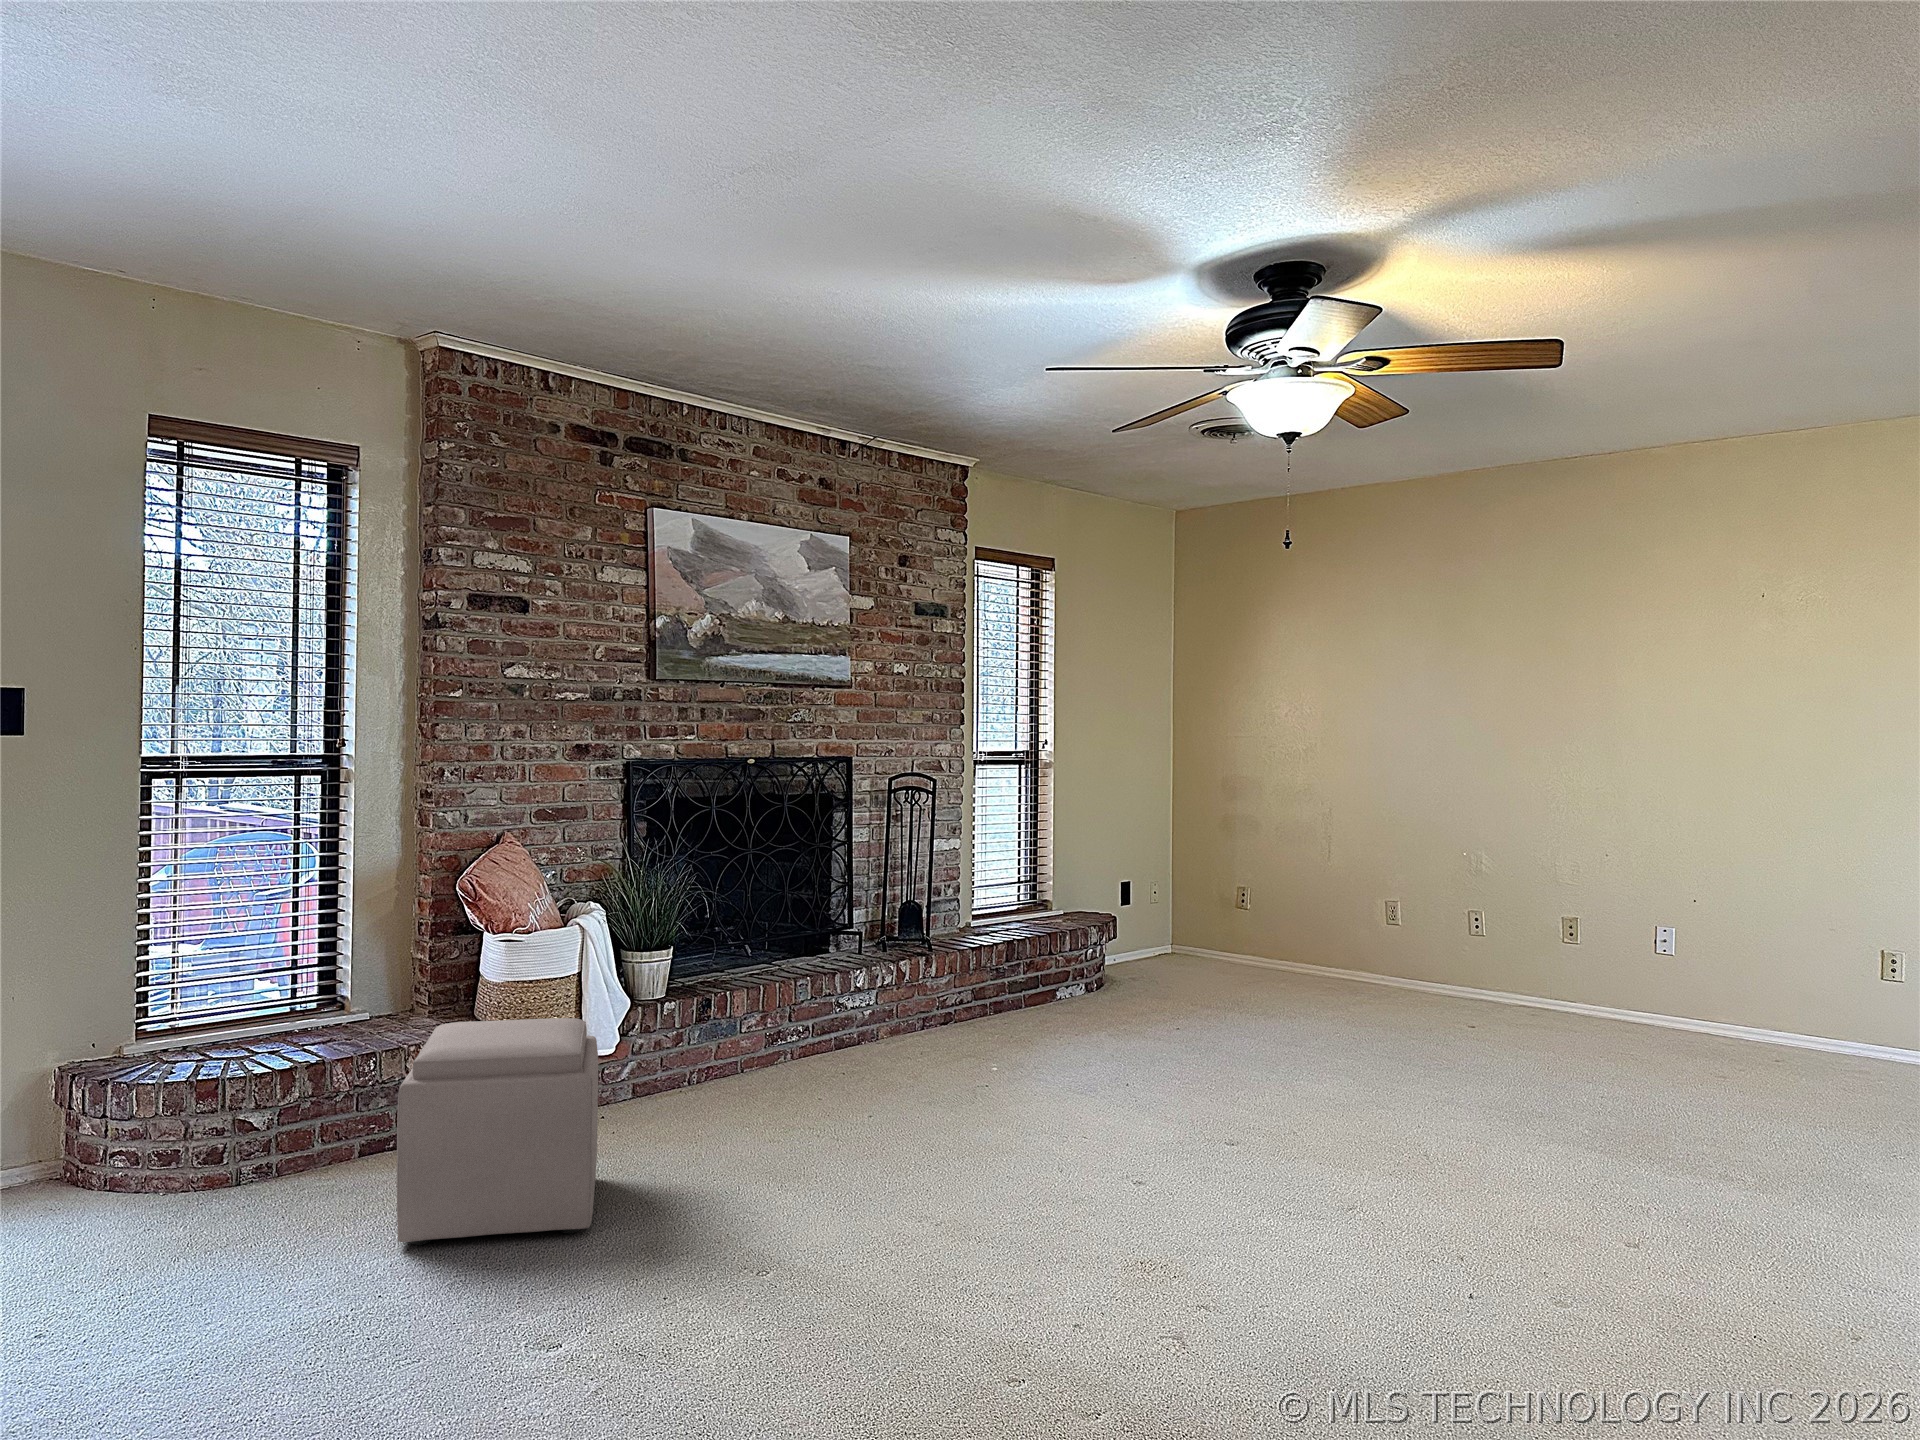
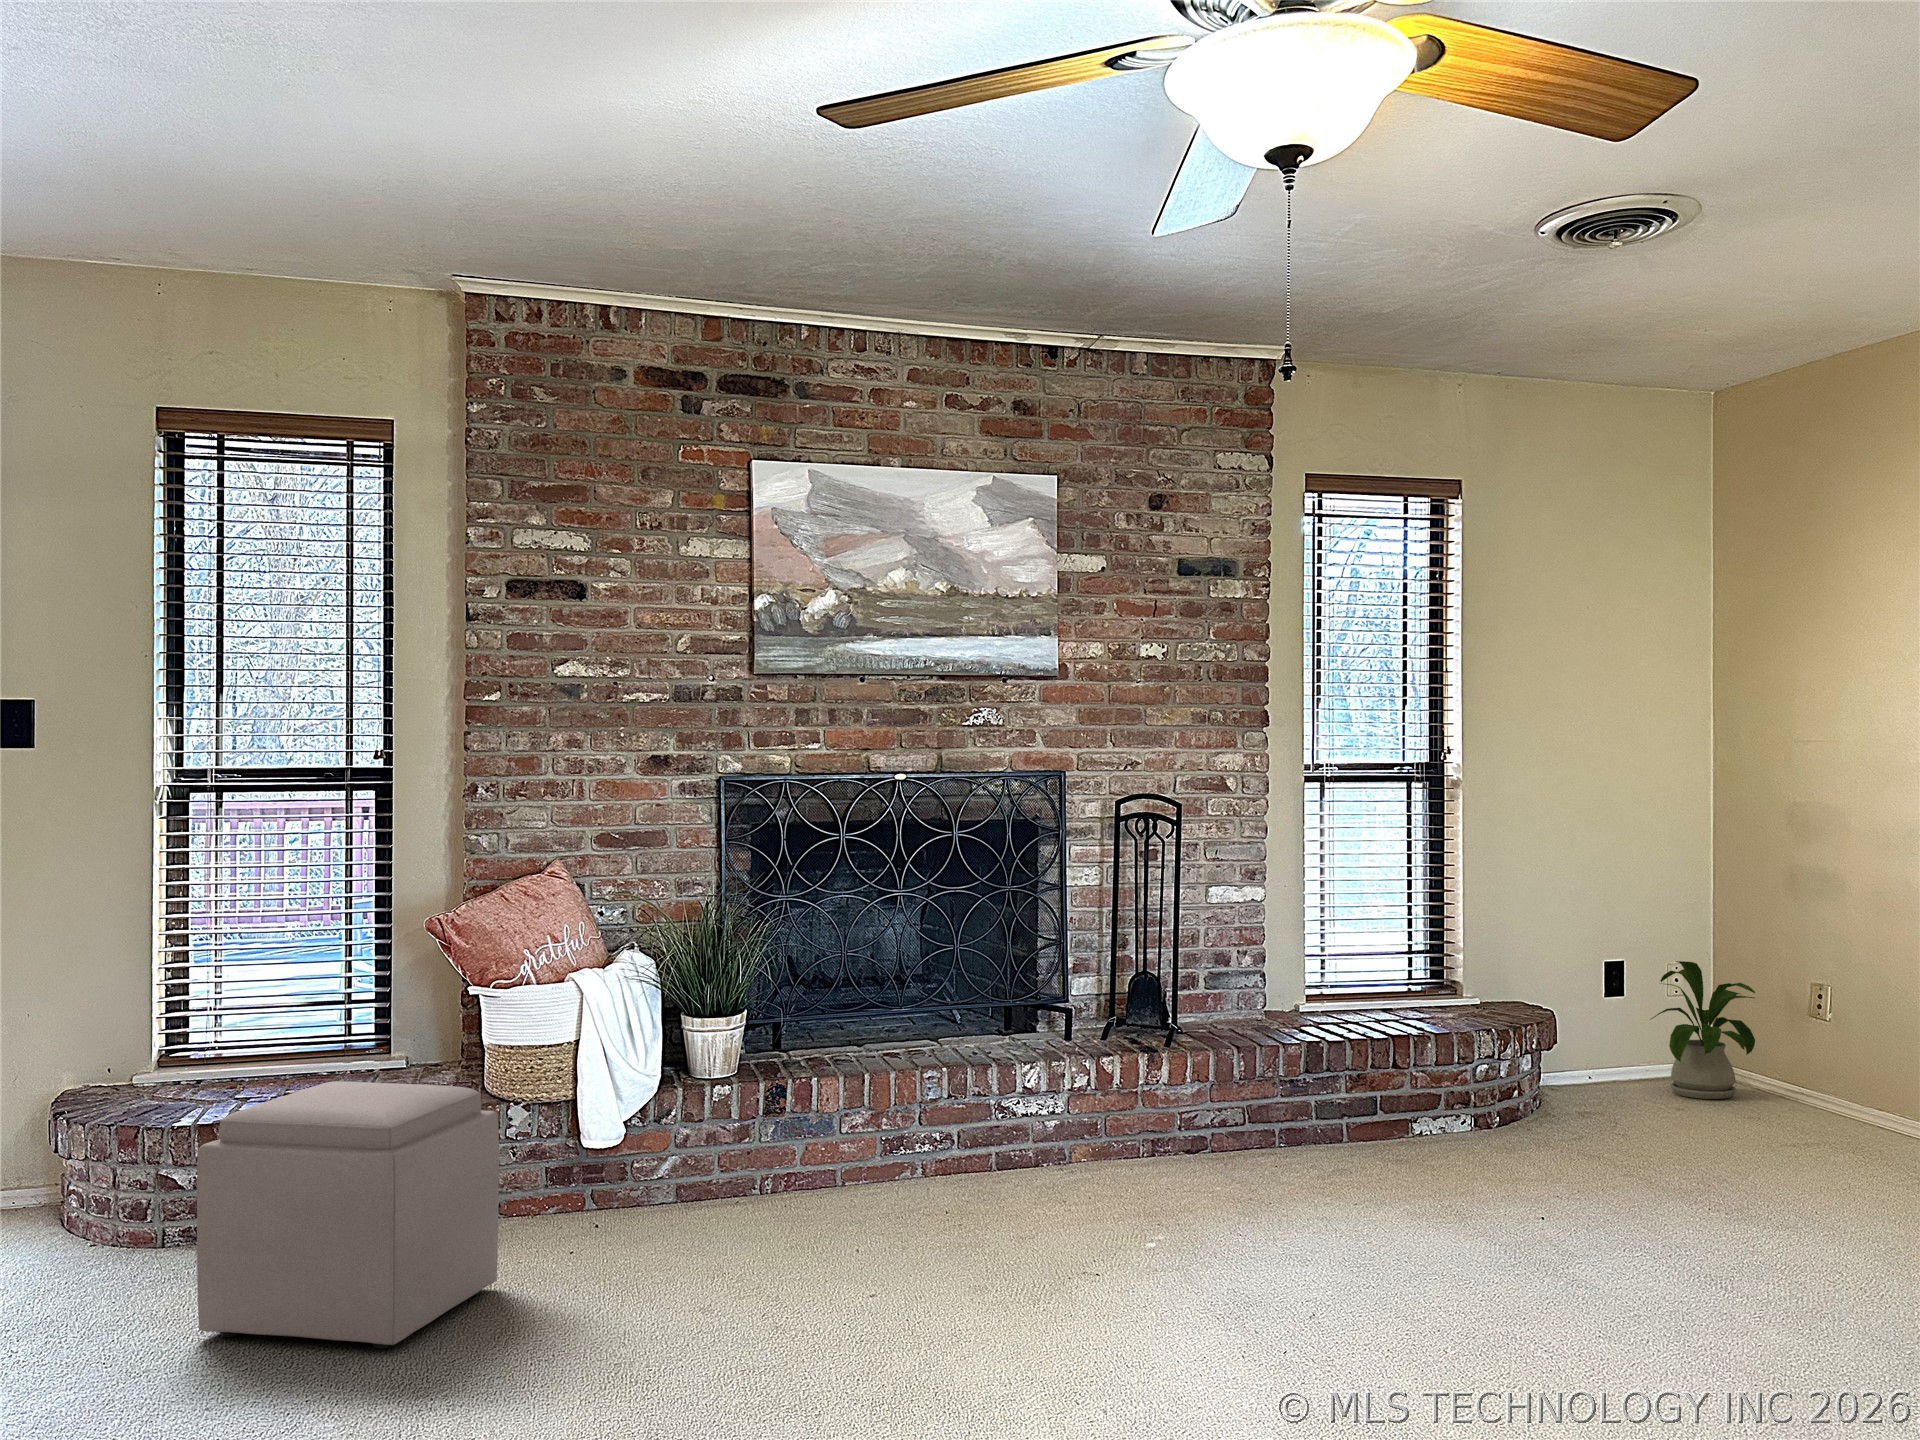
house plant: none [1176,879,1244,967] -> present [1650,961,1755,1099]

